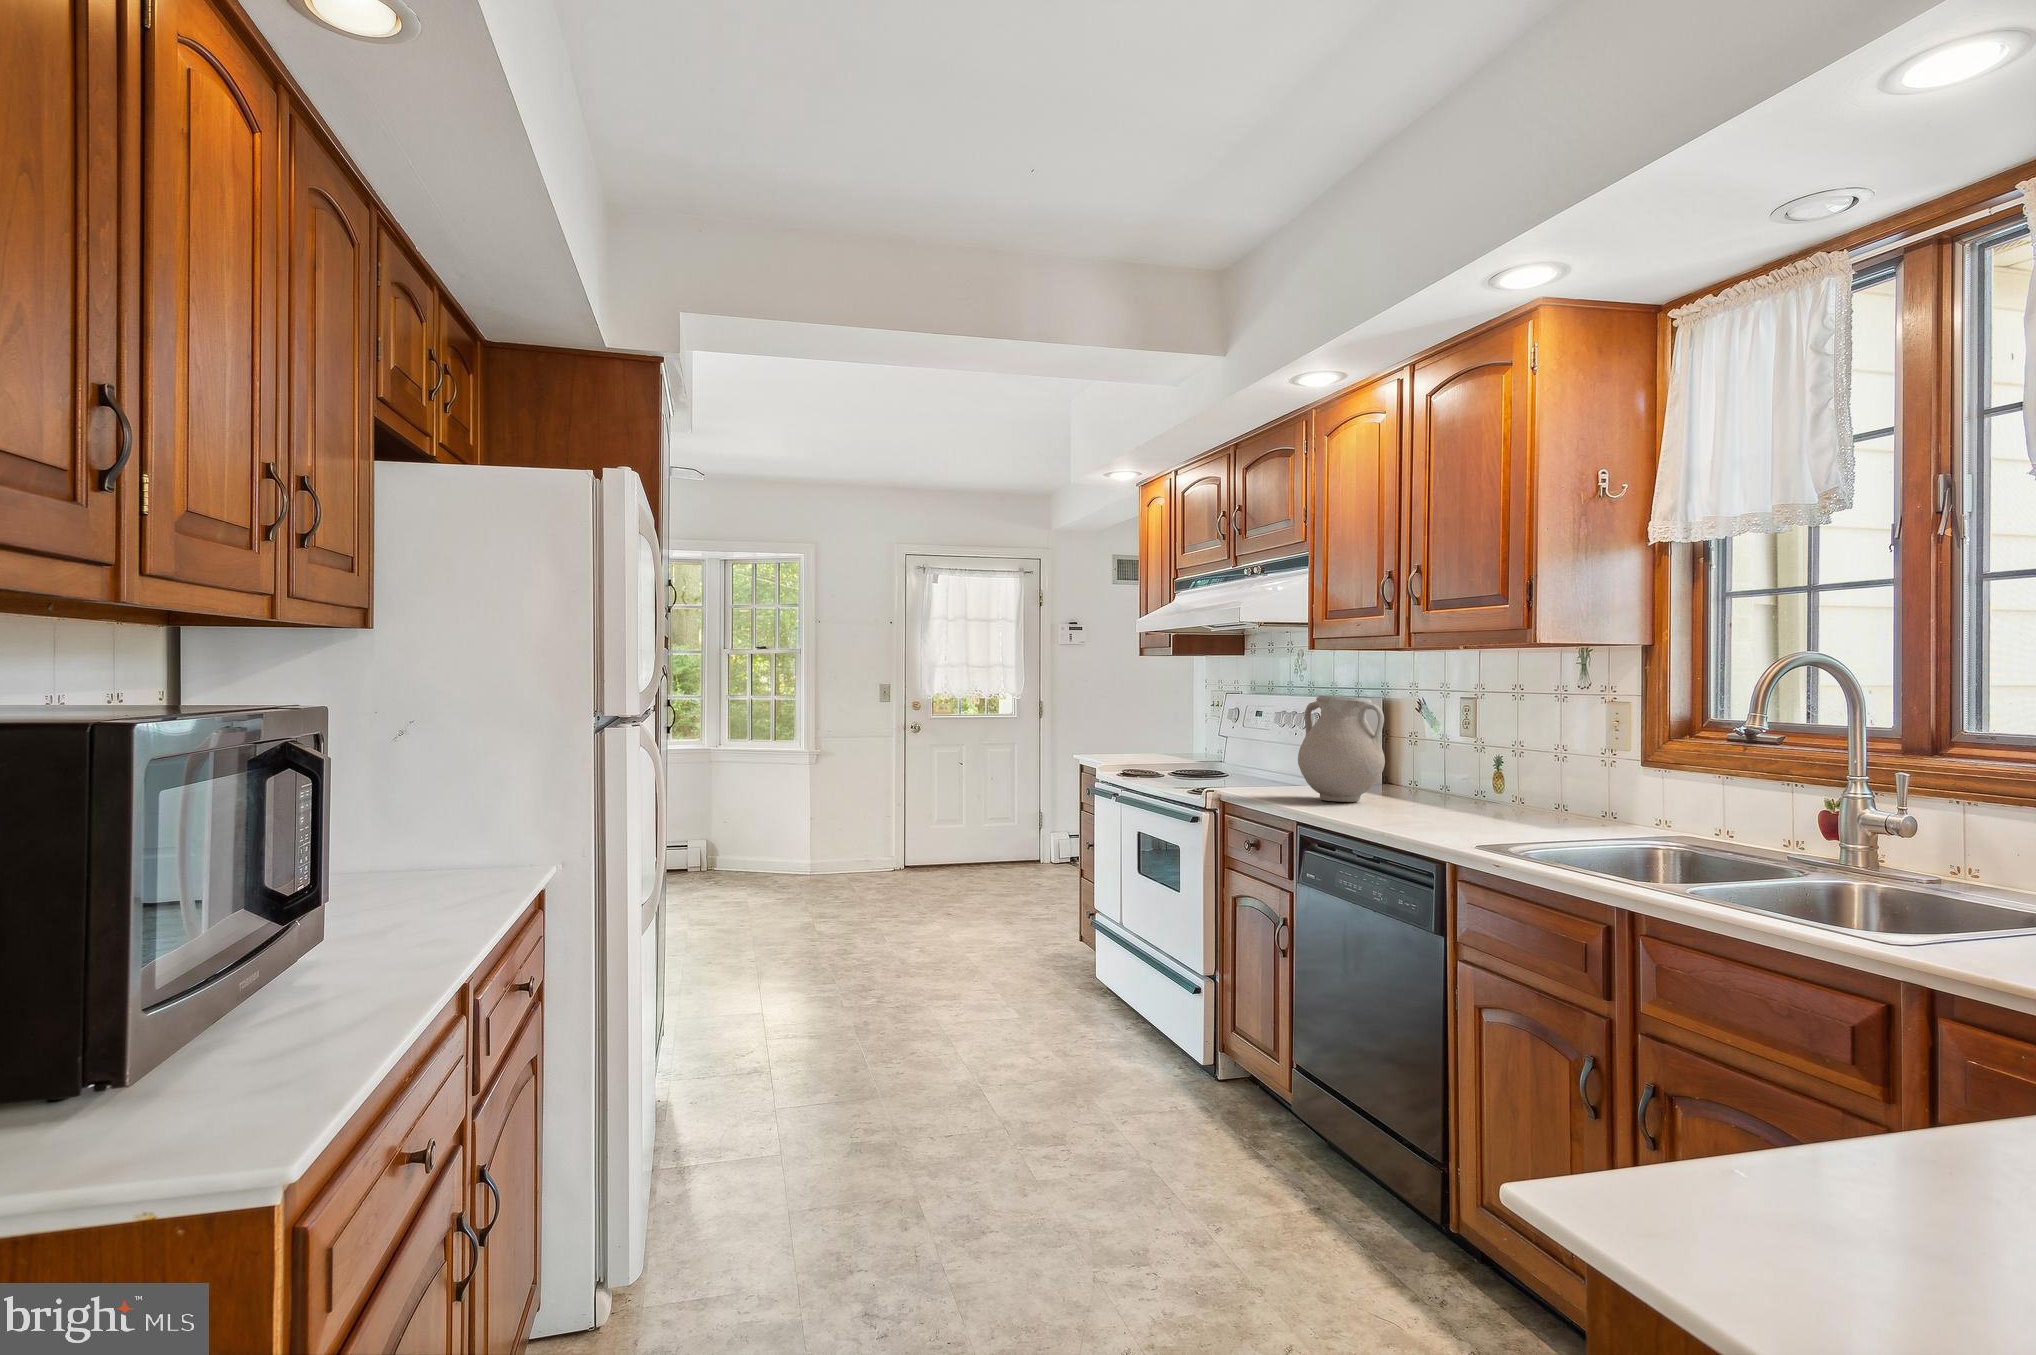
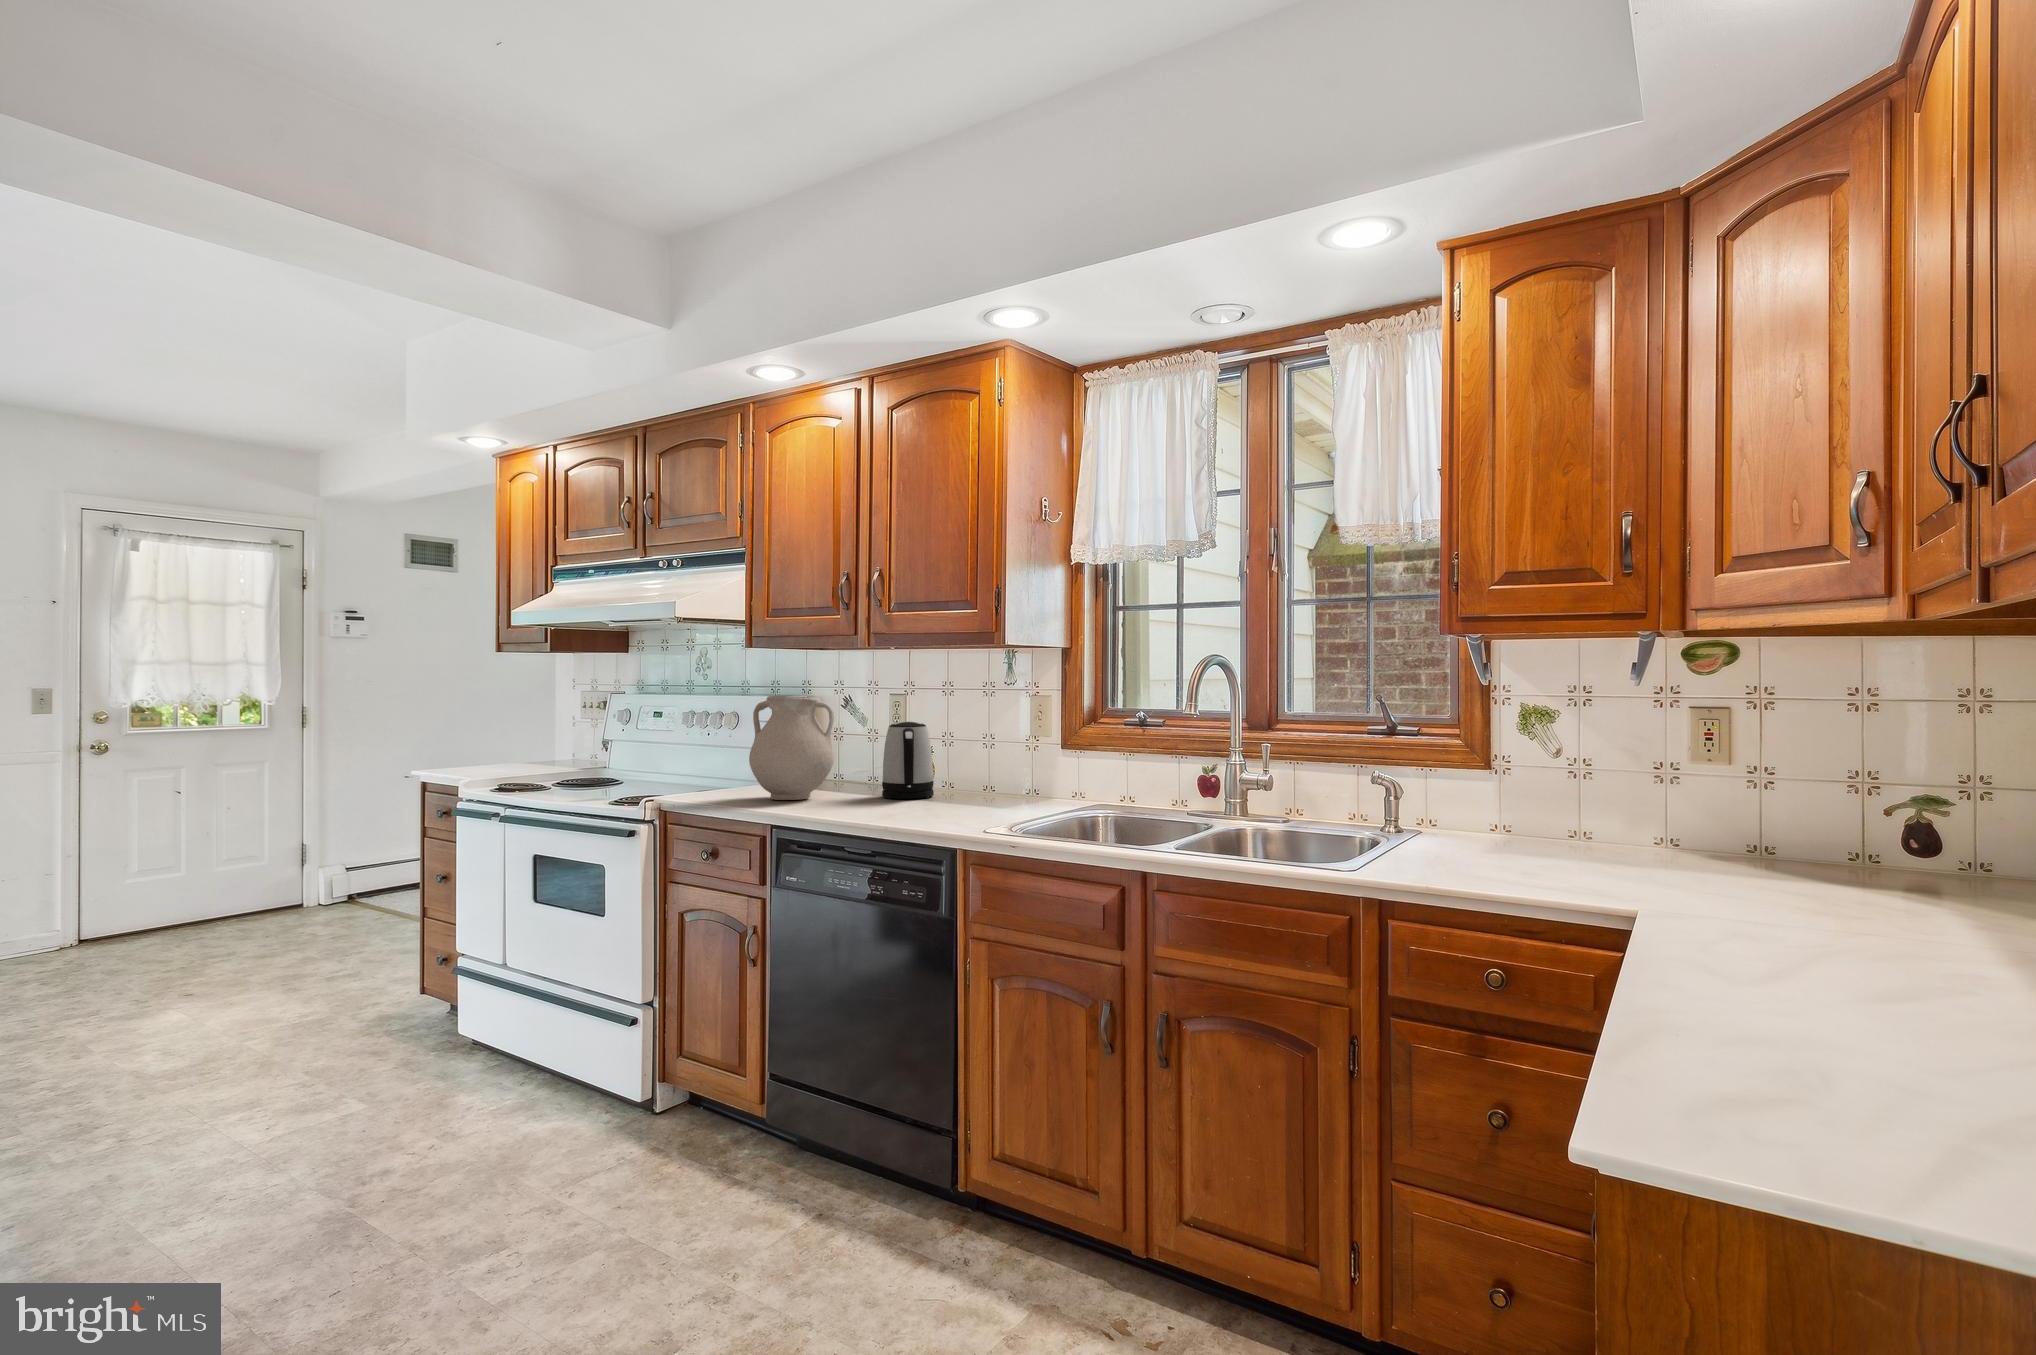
kettle: none [1435,727,1495,811] -> present [882,721,934,799]

